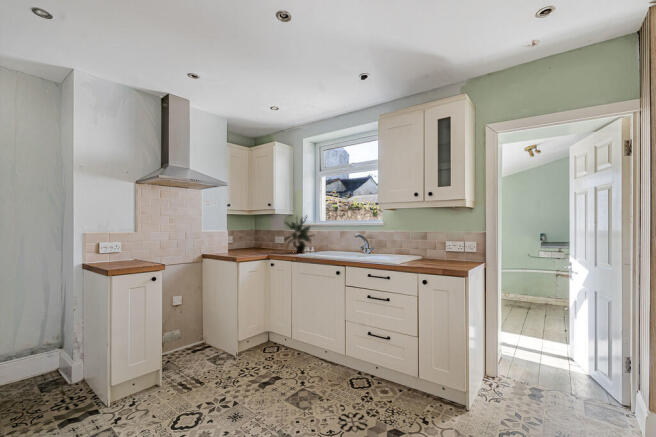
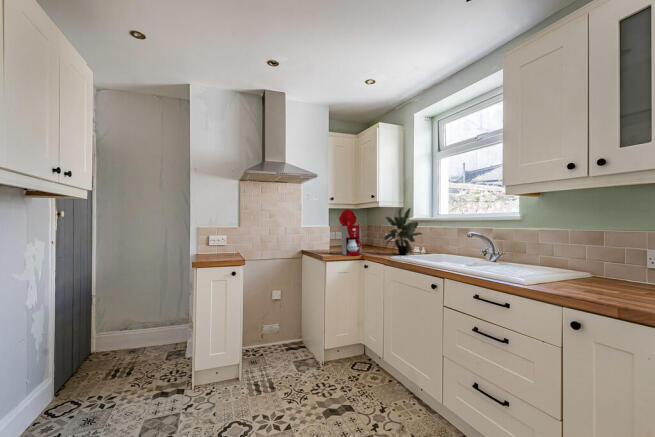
coffee maker: none [236,215,269,256] -> present [329,209,362,255]

